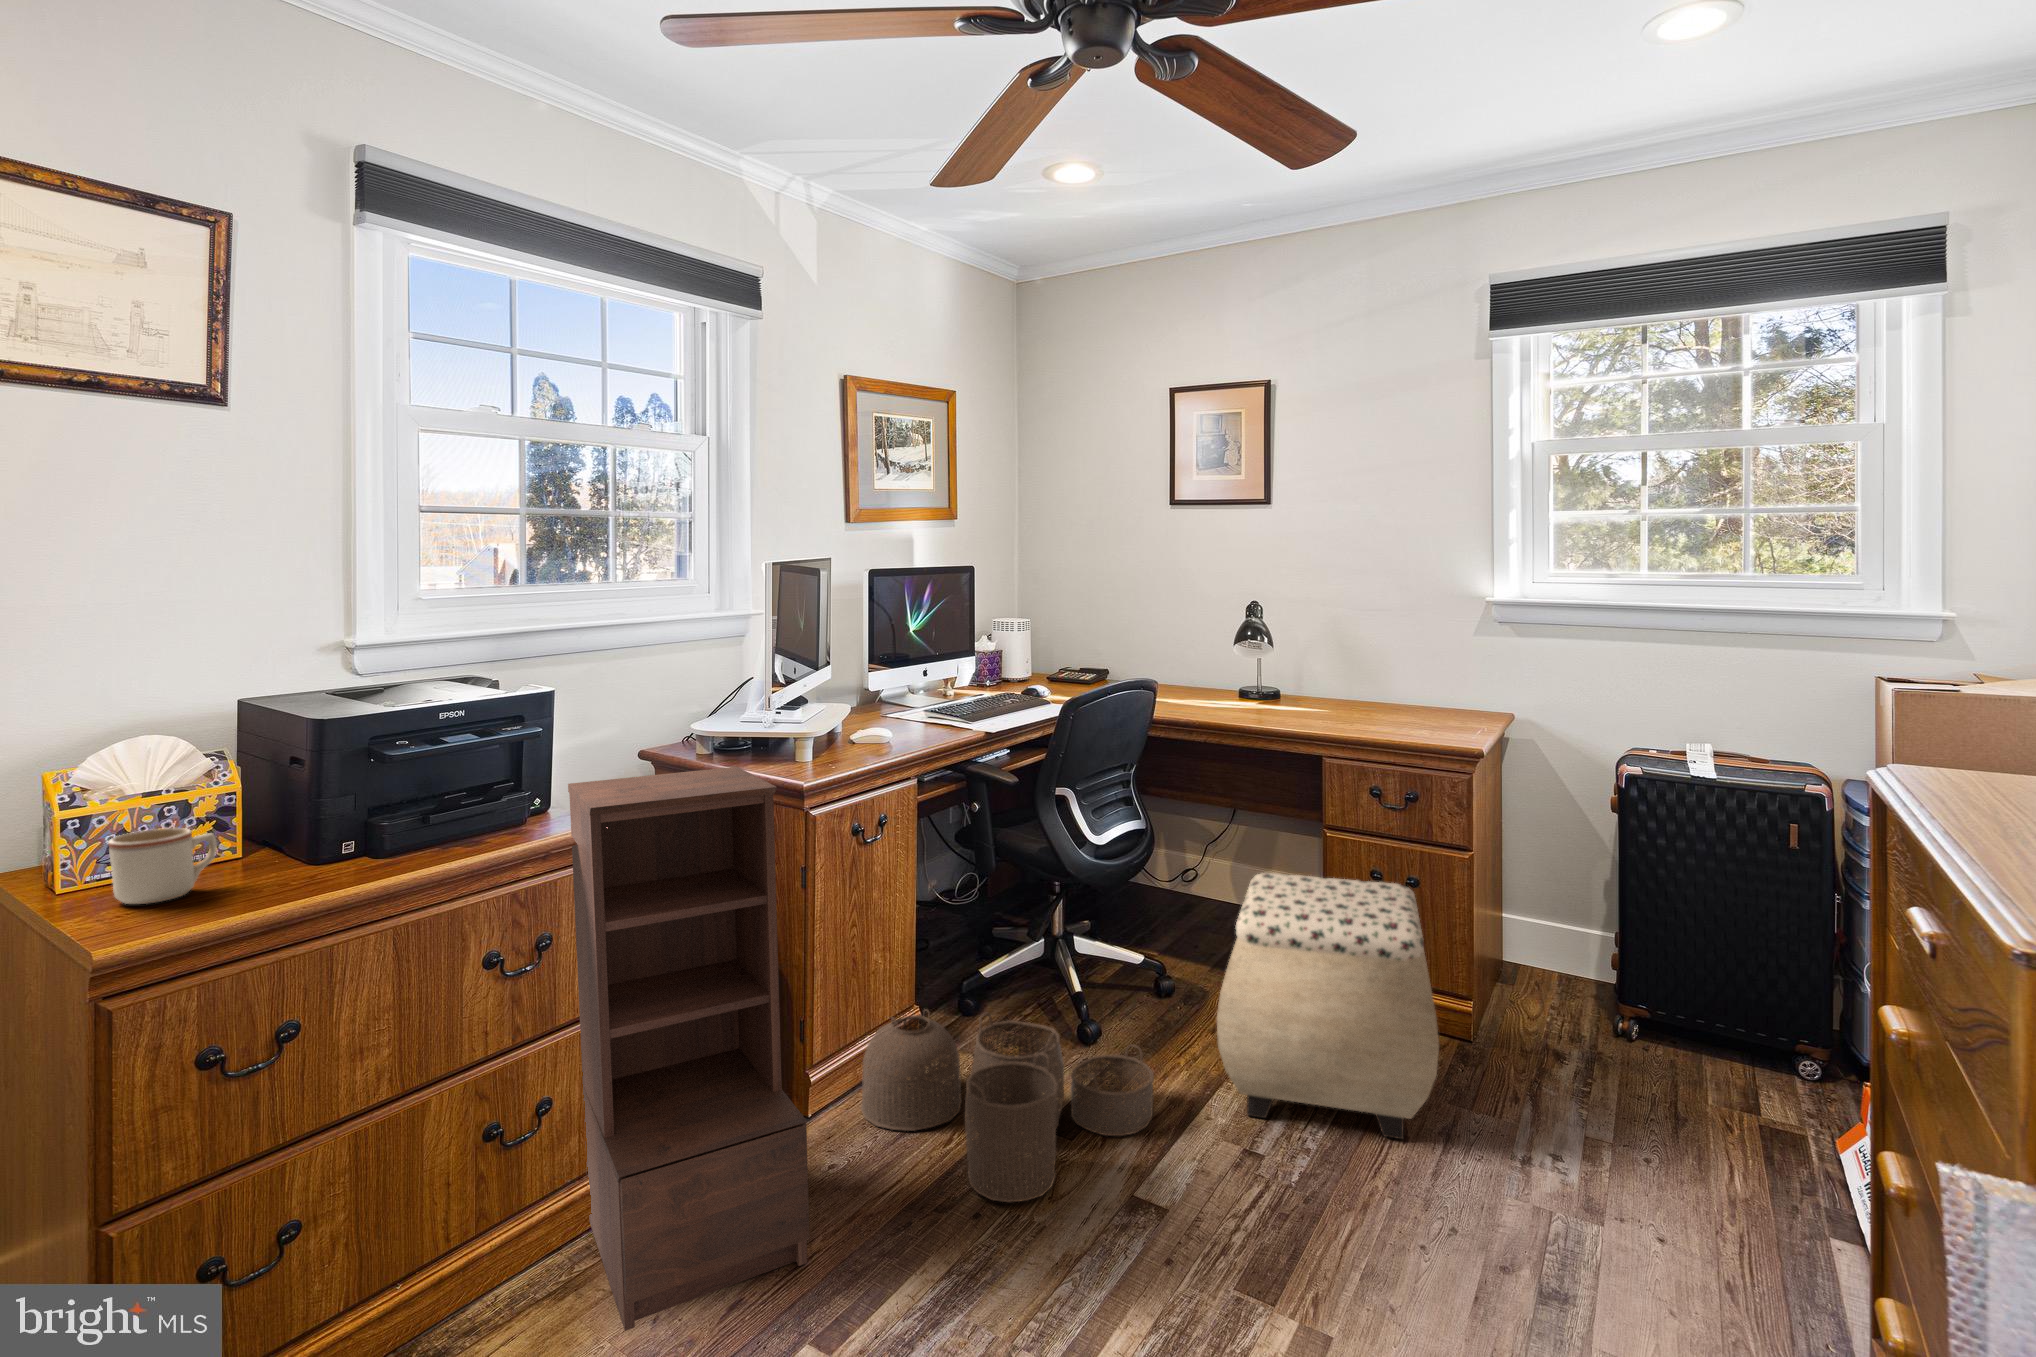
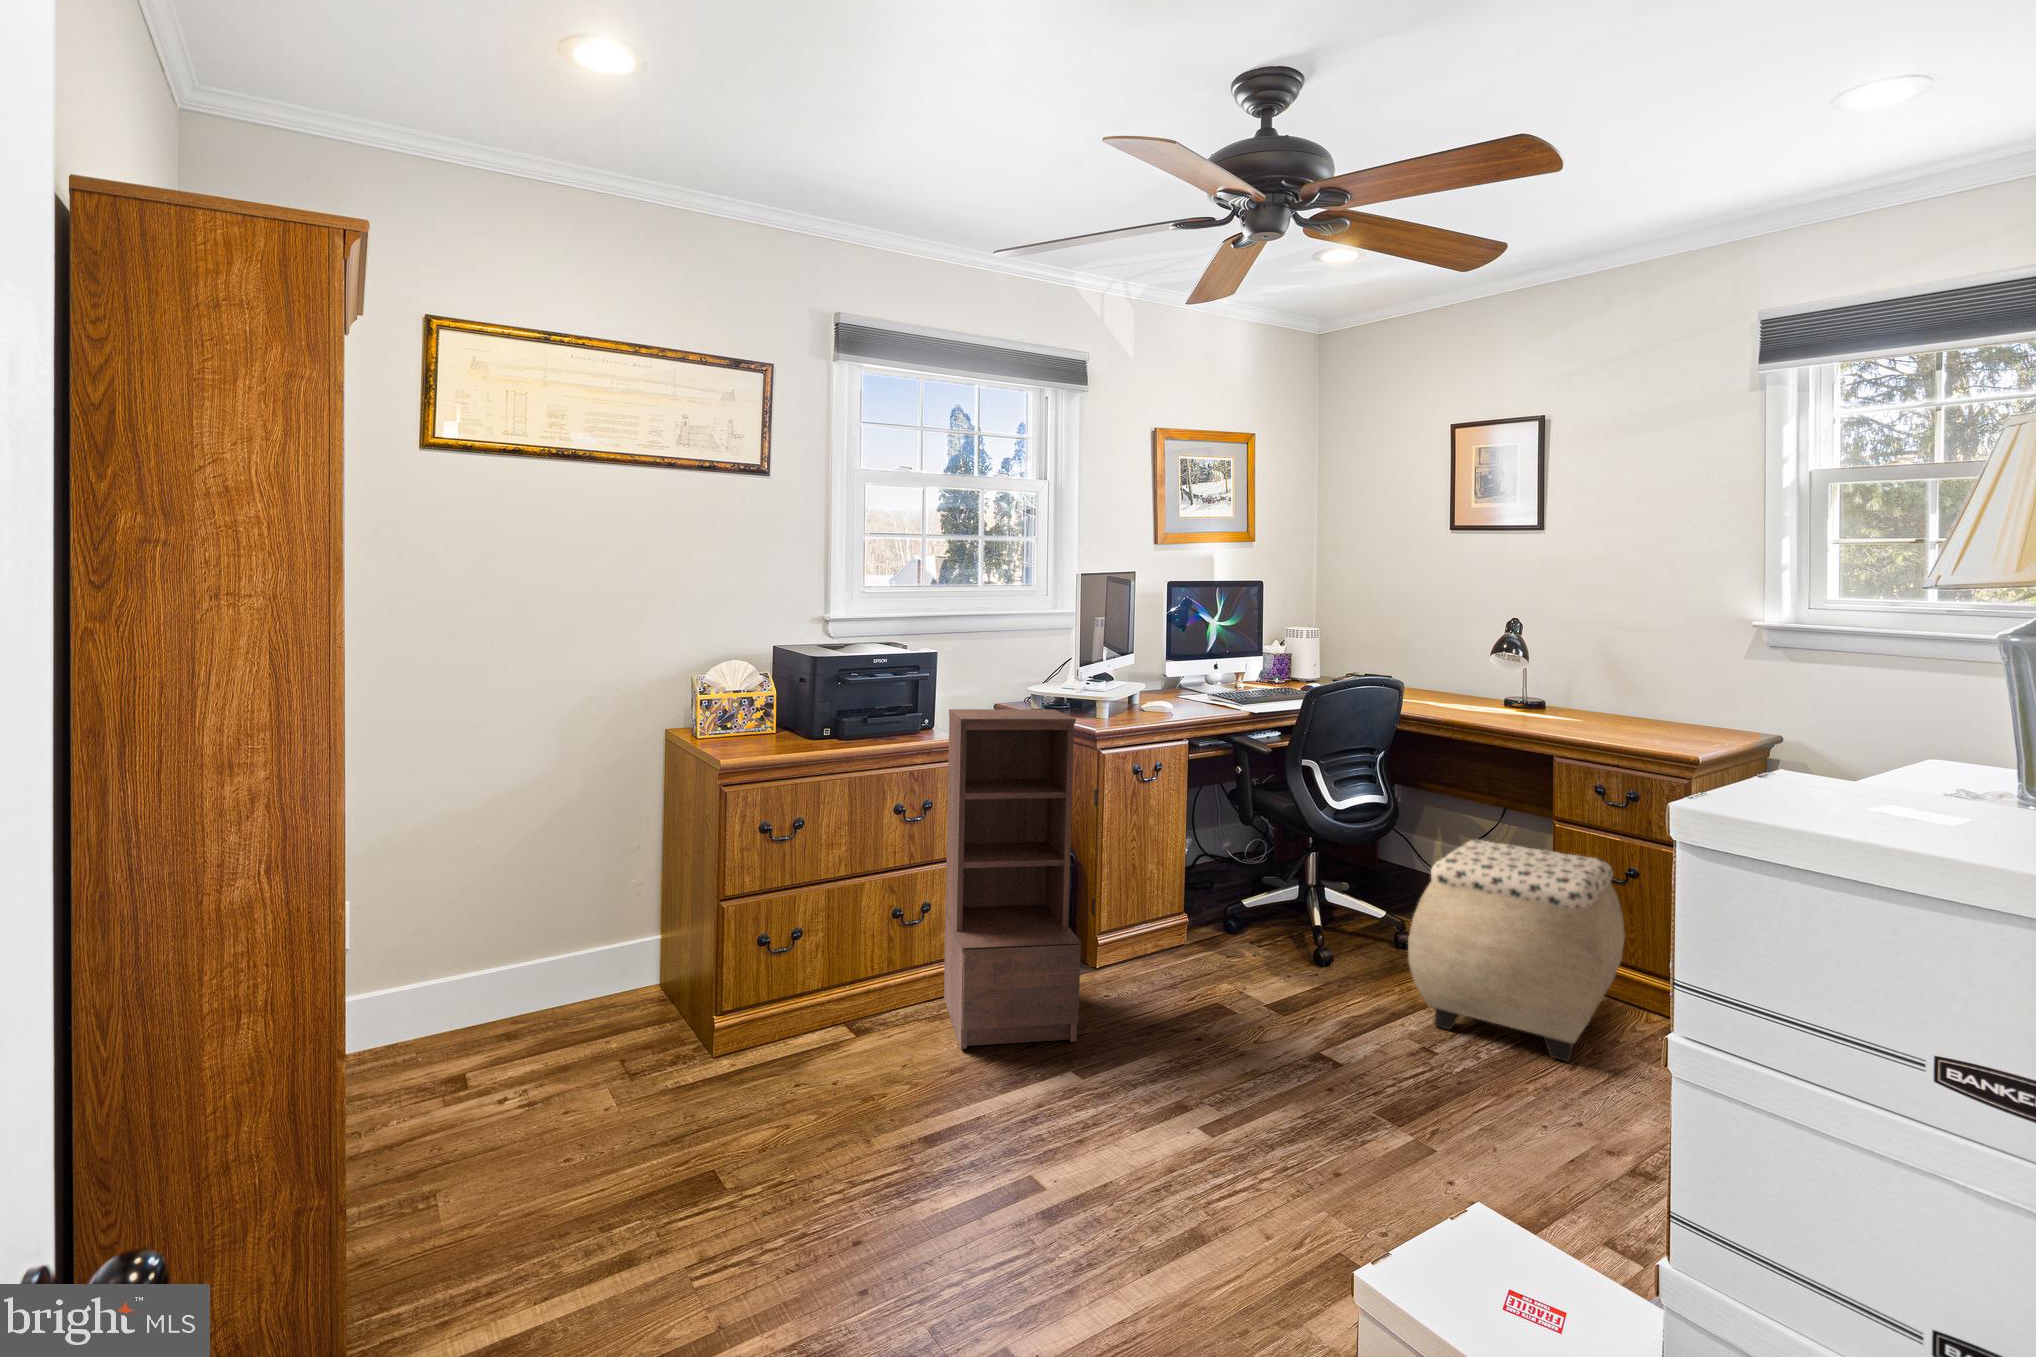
mug: present [108,828,217,904] -> none [720,710,766,749]
woven basket: present [861,1010,1154,1202] -> none [1129,907,1357,1039]

